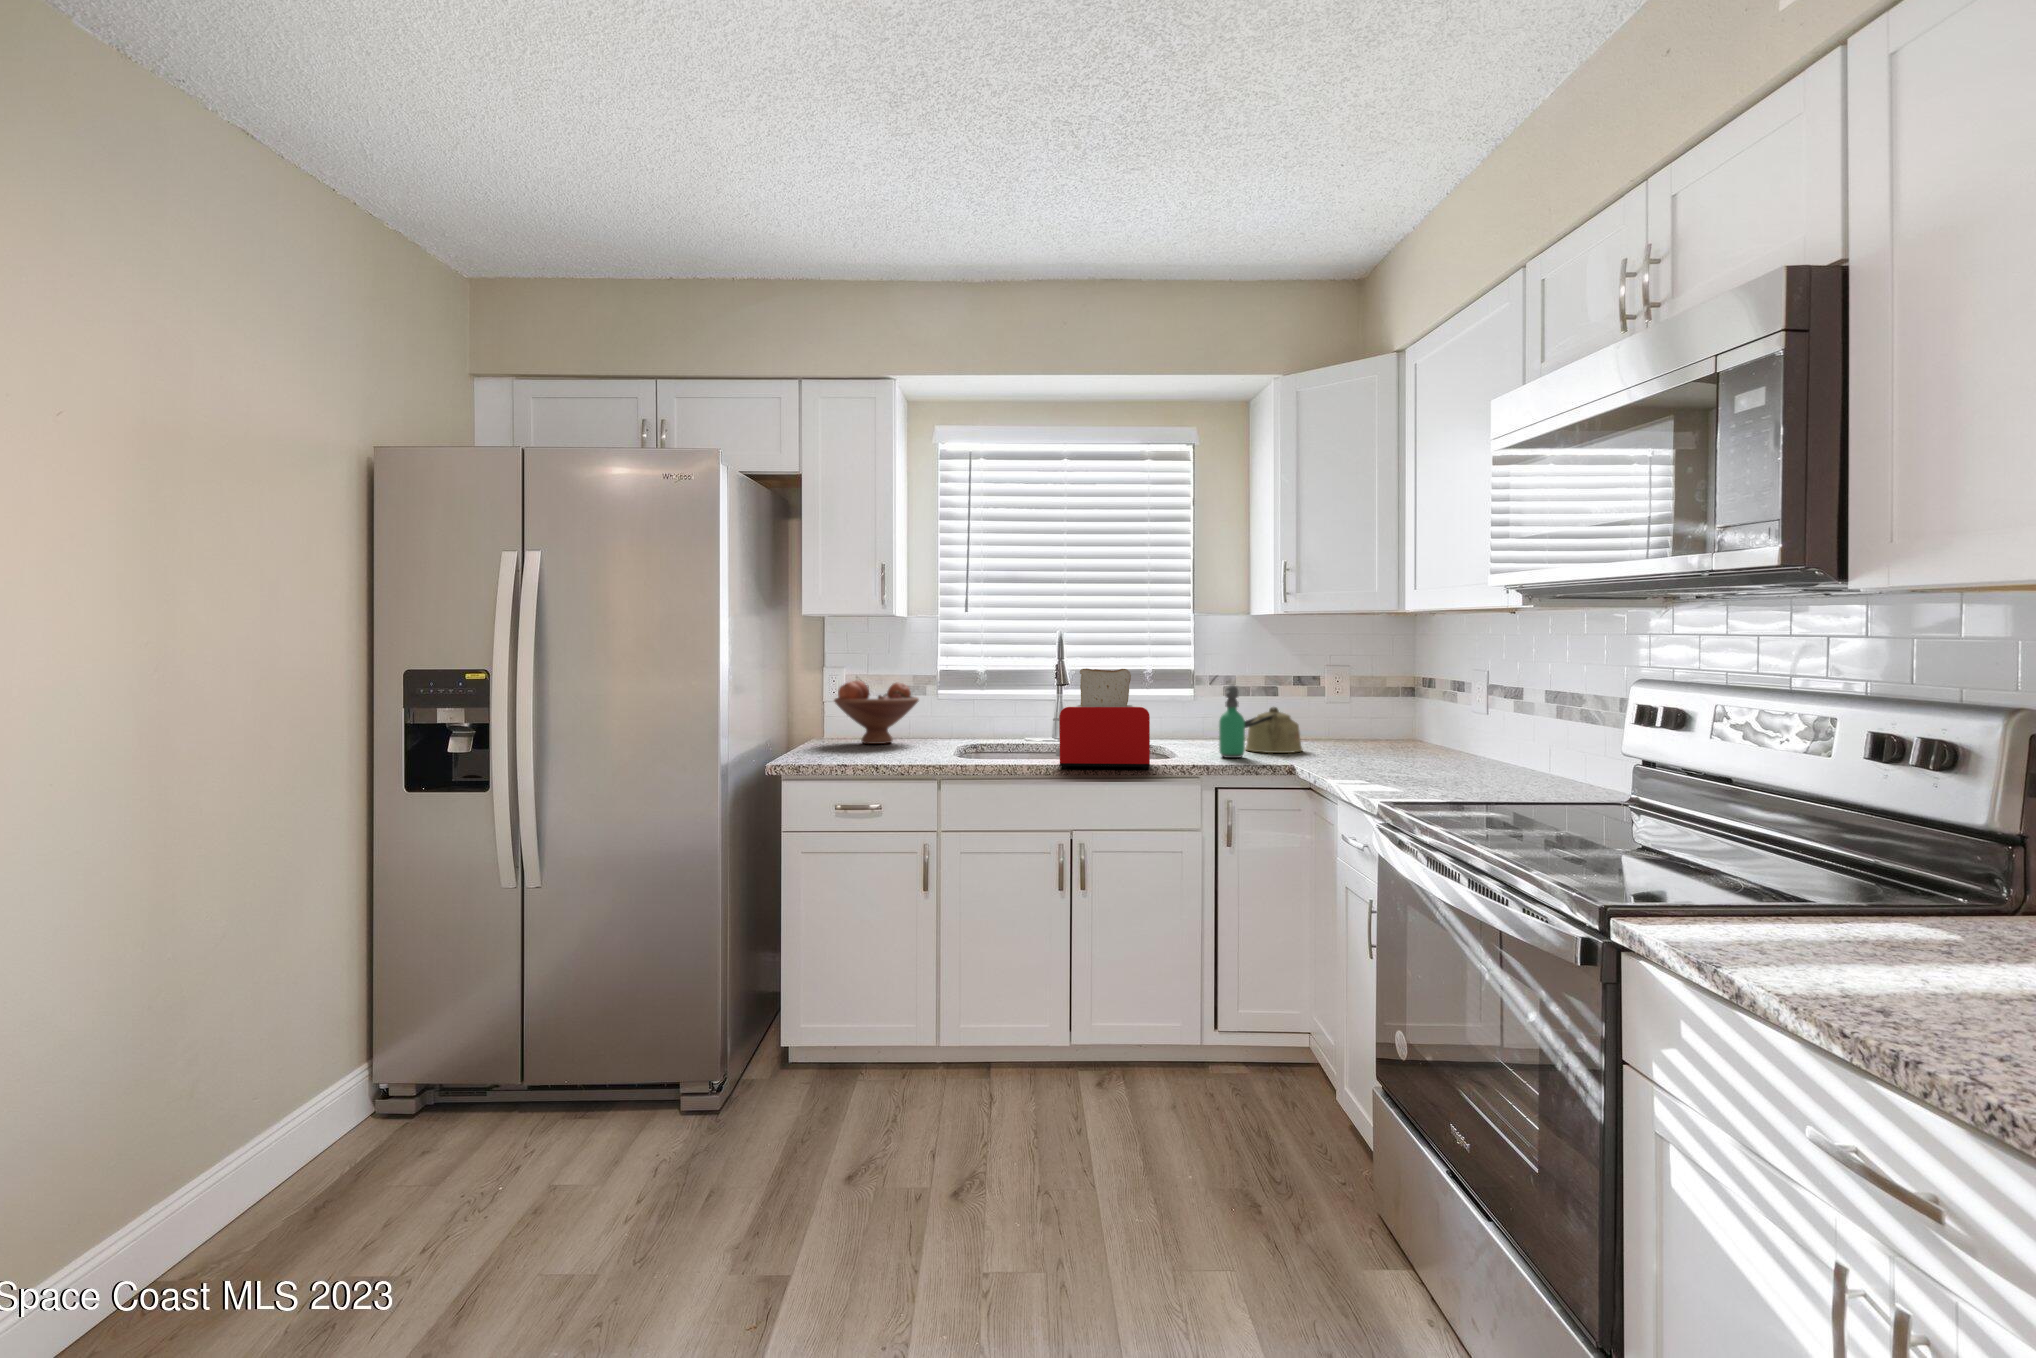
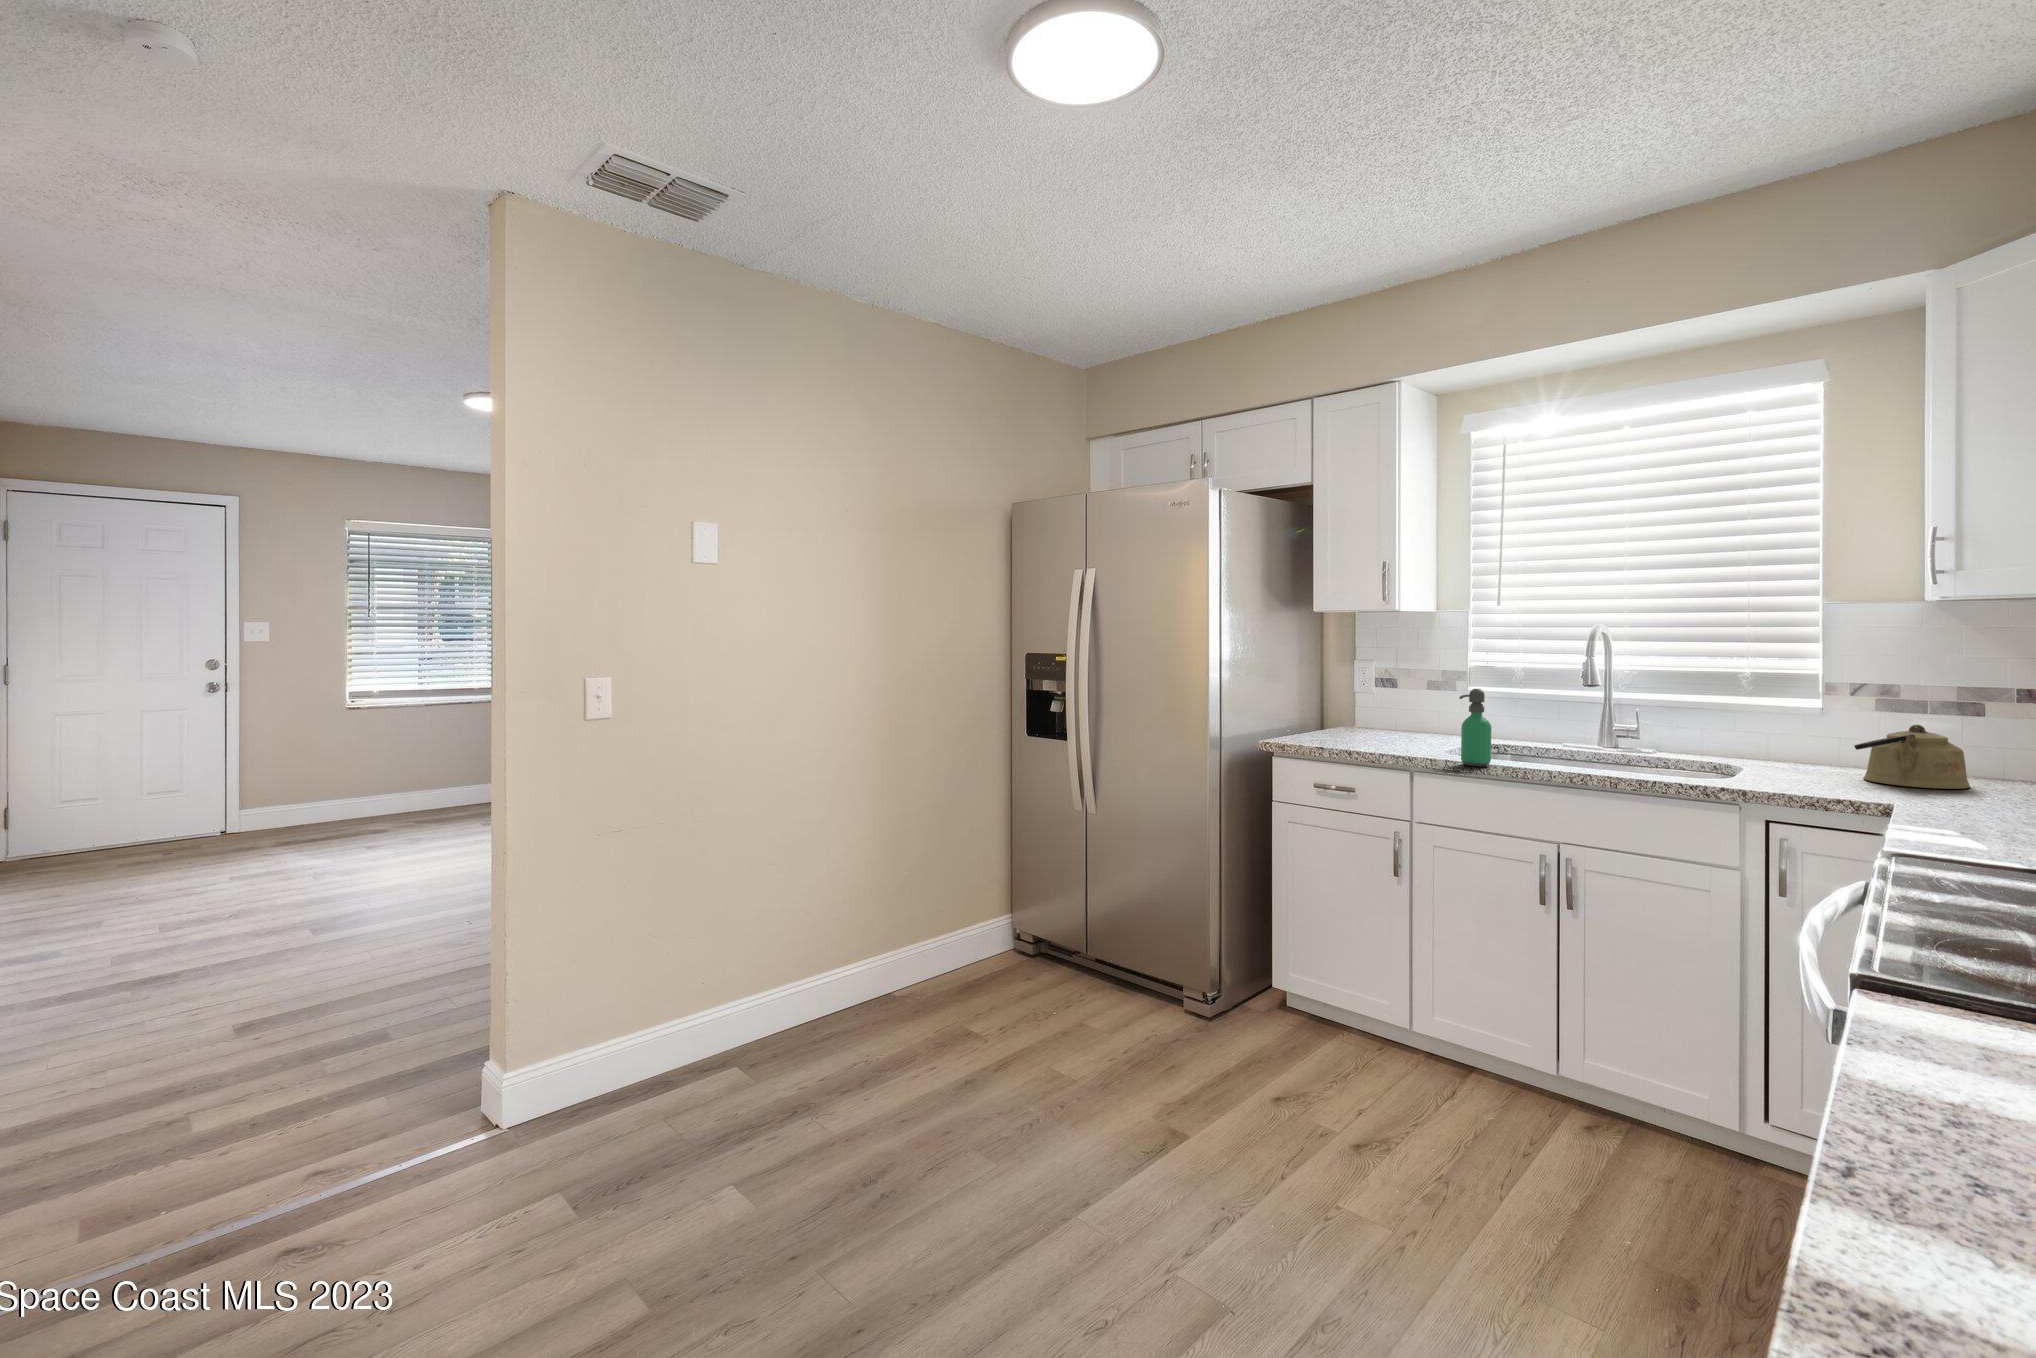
toaster: present [1053,669,1150,769] -> none [1532,669,1664,786]
fruit bowl: present [834,680,919,744] -> none [1359,672,1447,733]
soap dispenser: present [1219,685,1245,758] -> present [1459,689,1491,766]

